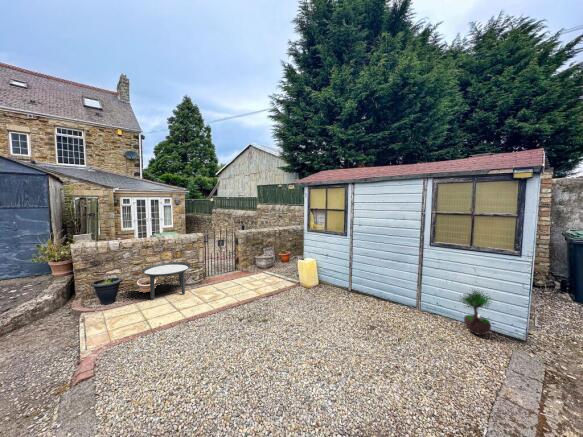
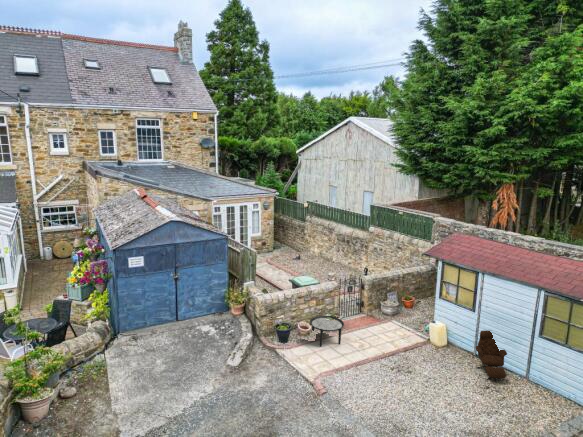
lounge chair: none [351,254,396,321] -> present [476,331,507,383]
potted tree: present [461,291,491,335] -> none [546,369,568,400]

